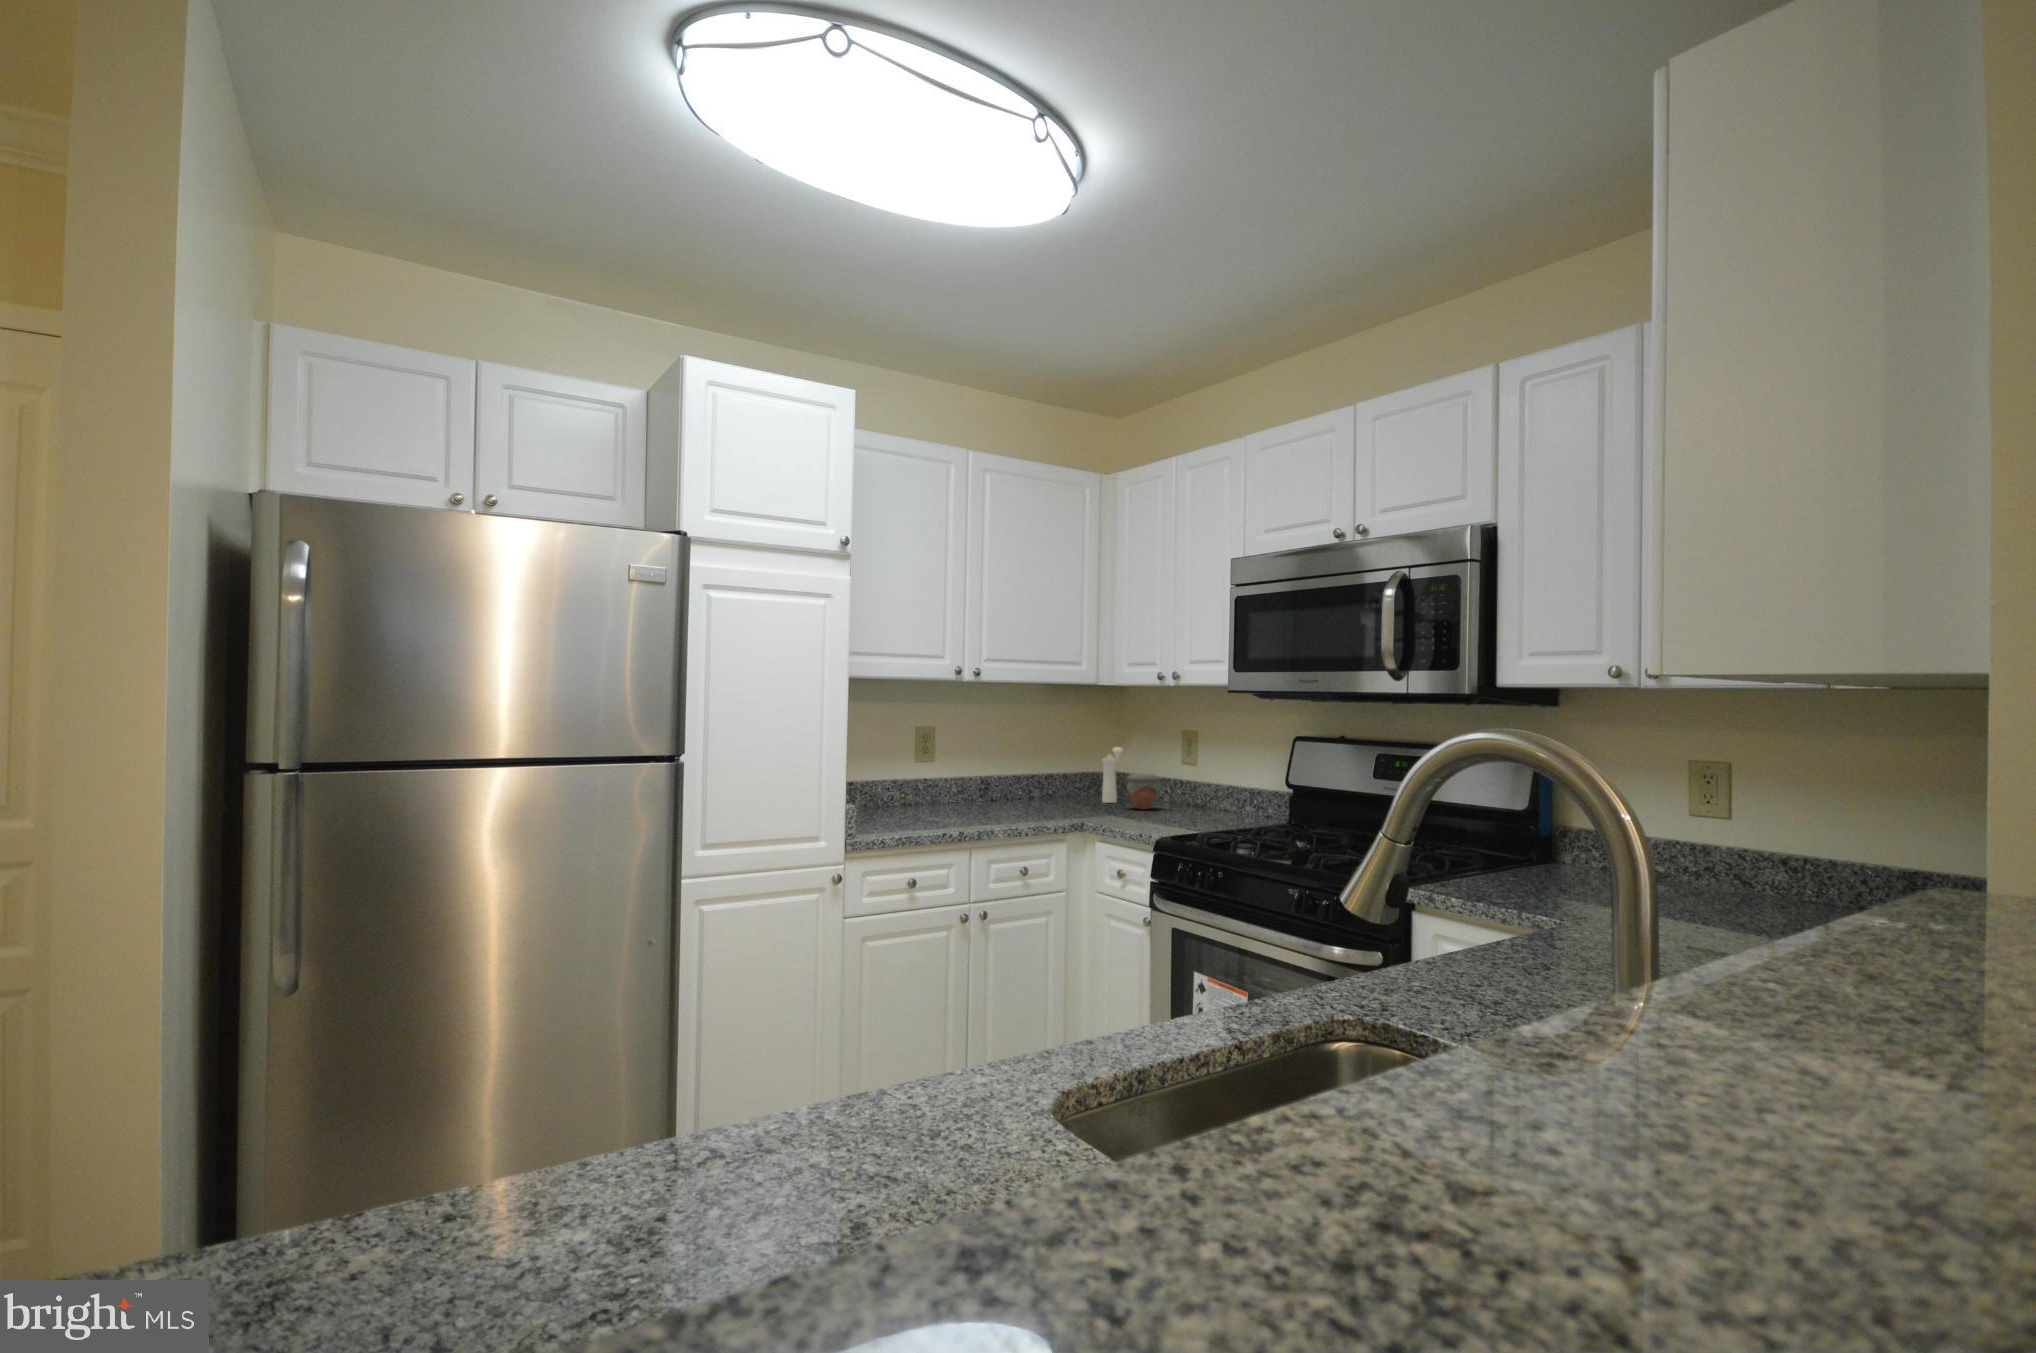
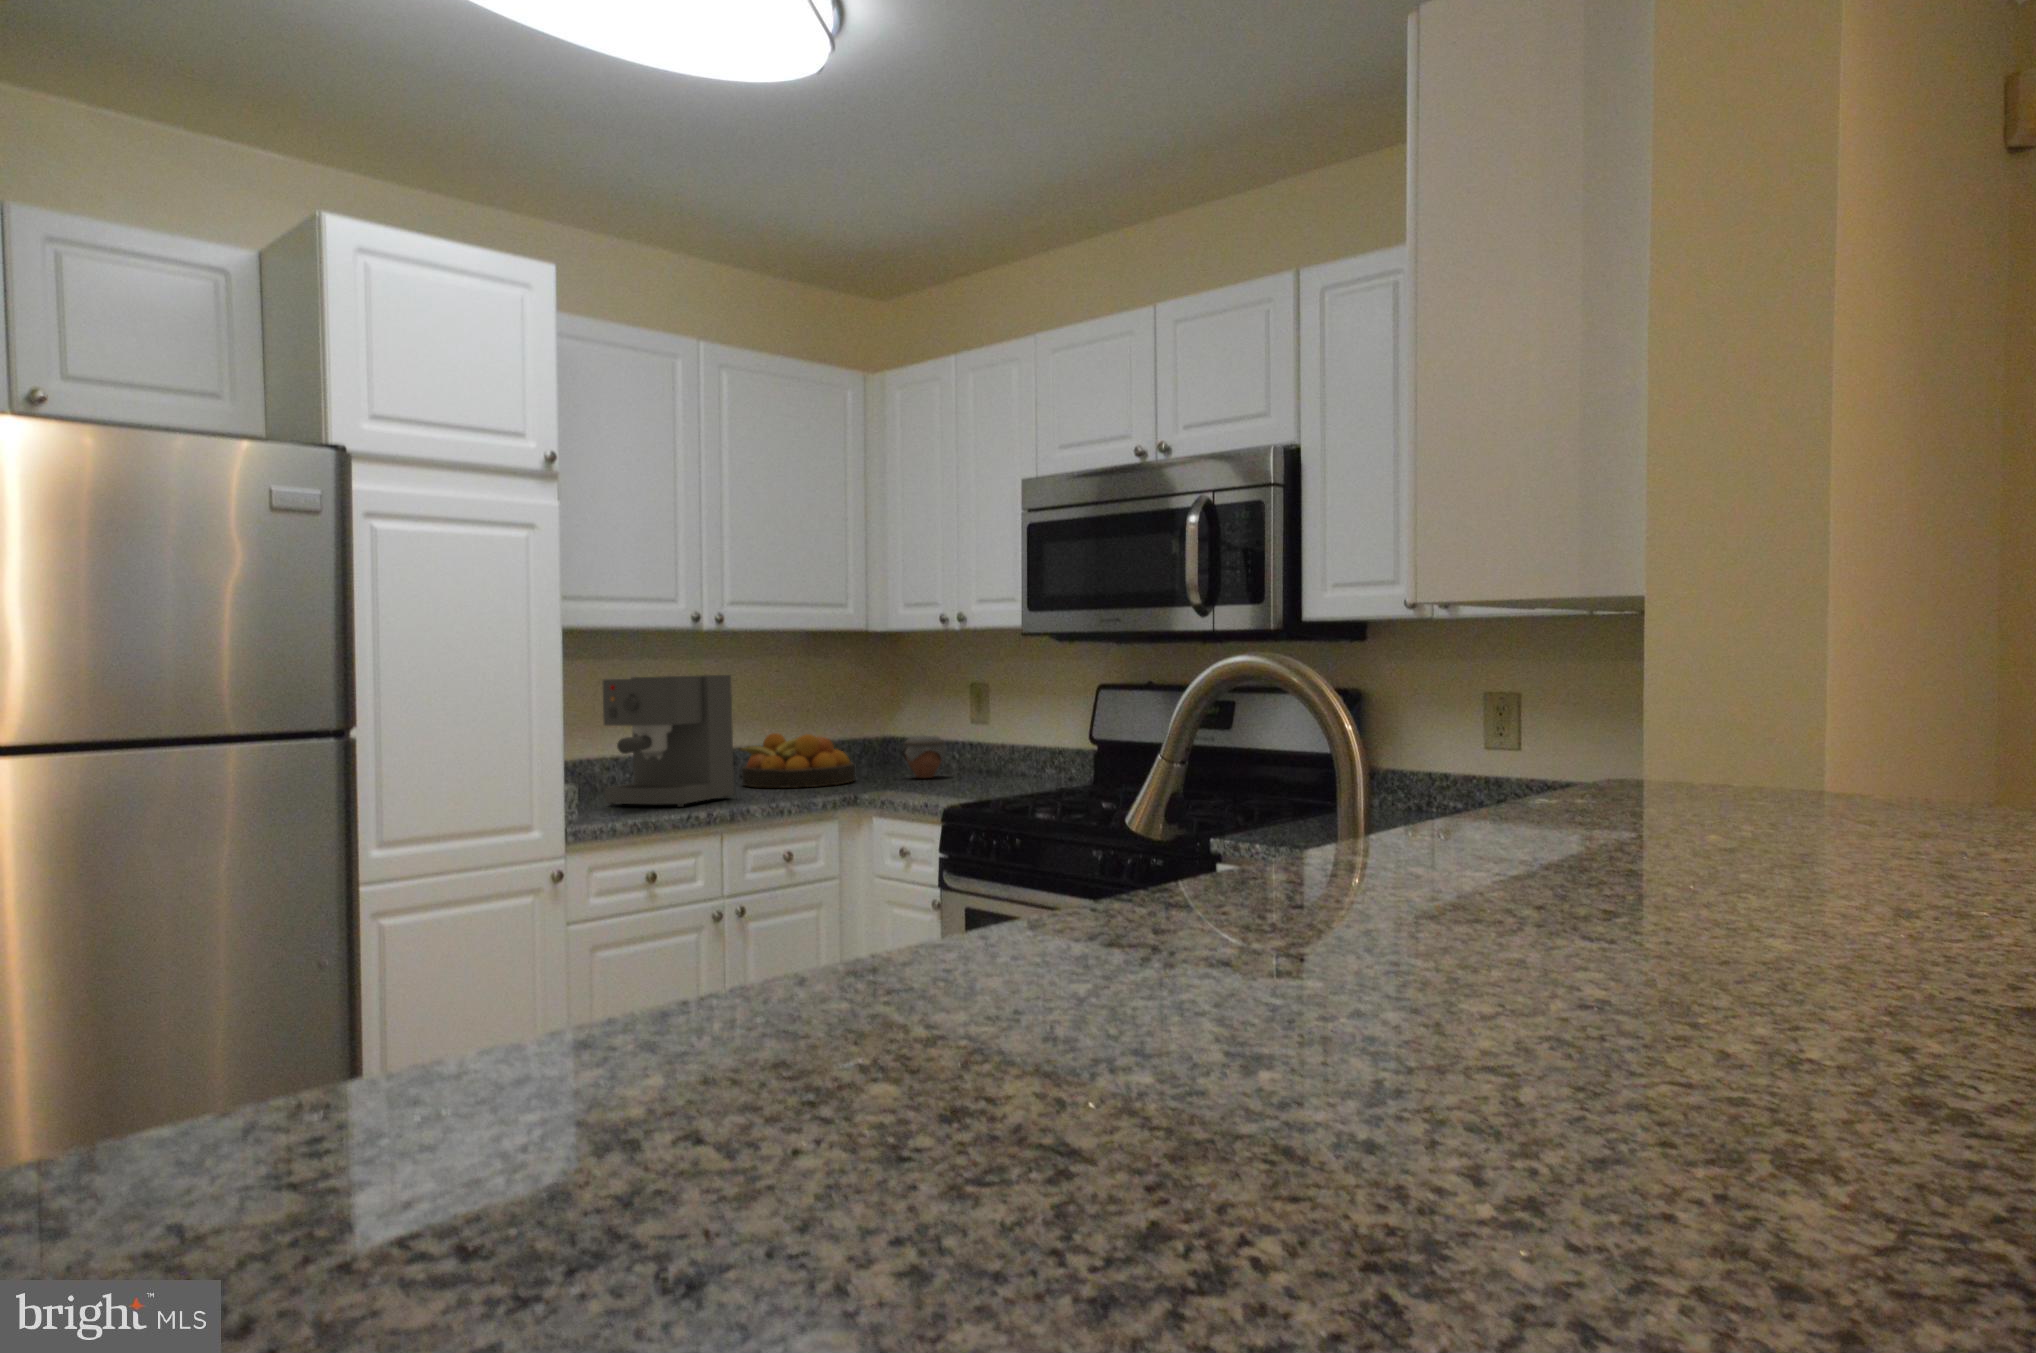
coffee maker: none [883,718,985,825] -> present [603,675,734,807]
pepper mill: present [1102,747,1123,803] -> none [874,706,899,774]
fruit bowl: none [991,766,1085,812] -> present [739,733,855,788]

